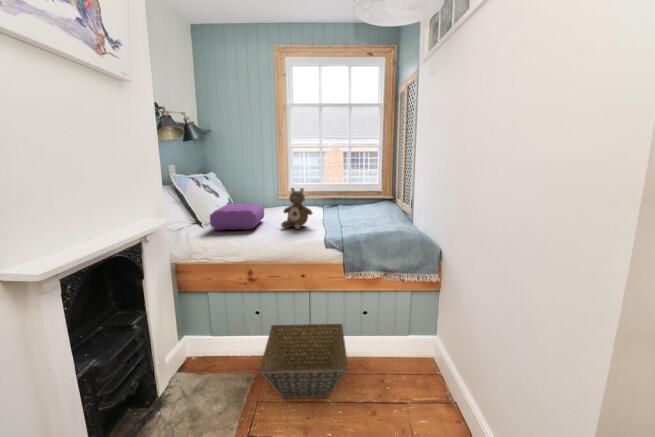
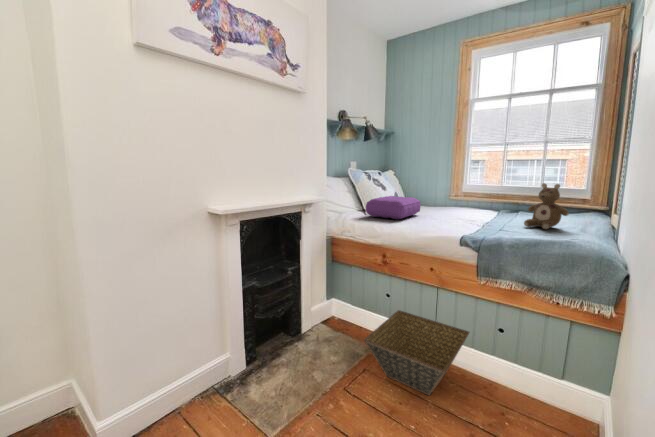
stuffed bear: present [281,188,313,229] -> present [524,183,569,230]

